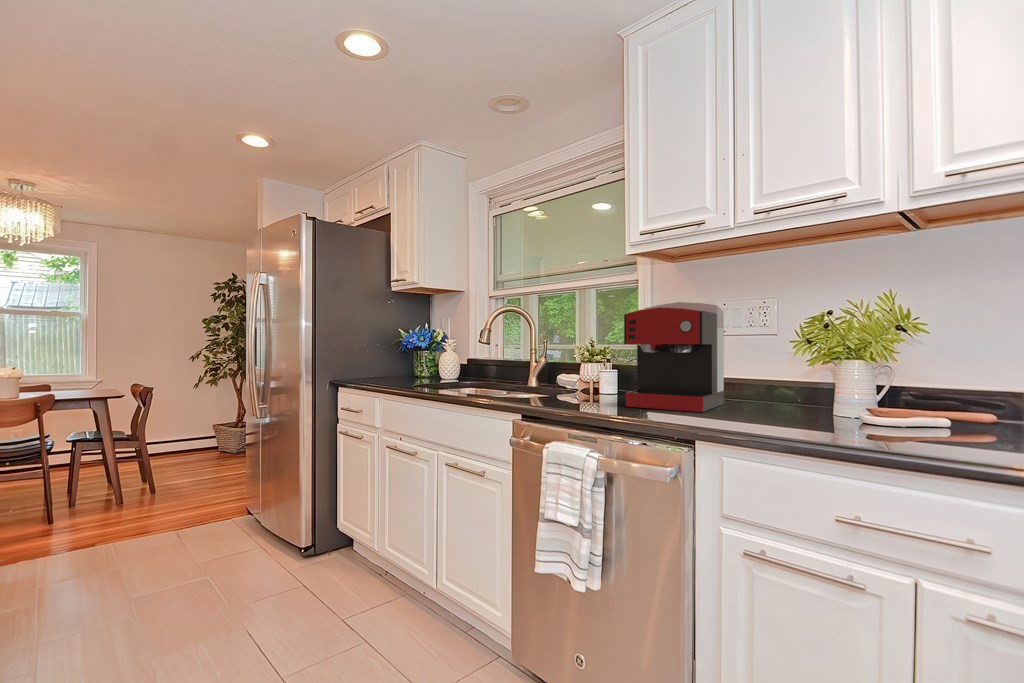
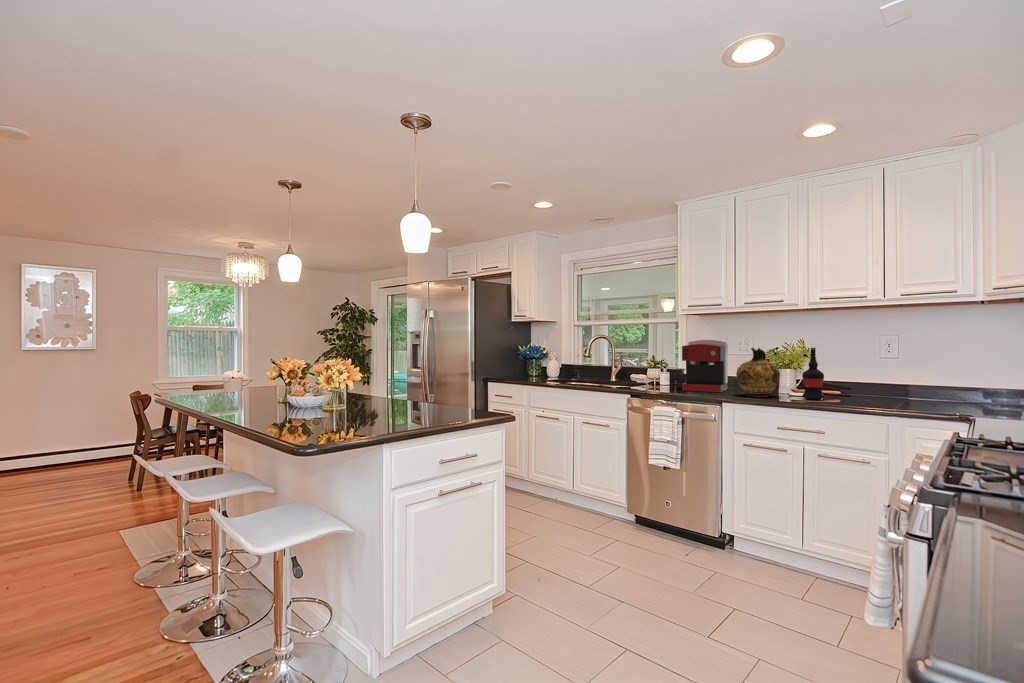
wine bottle: none [905,299,969,439] -> present [802,348,824,399]
ceramic jug: none [734,305,842,428] -> present [736,348,780,397]

